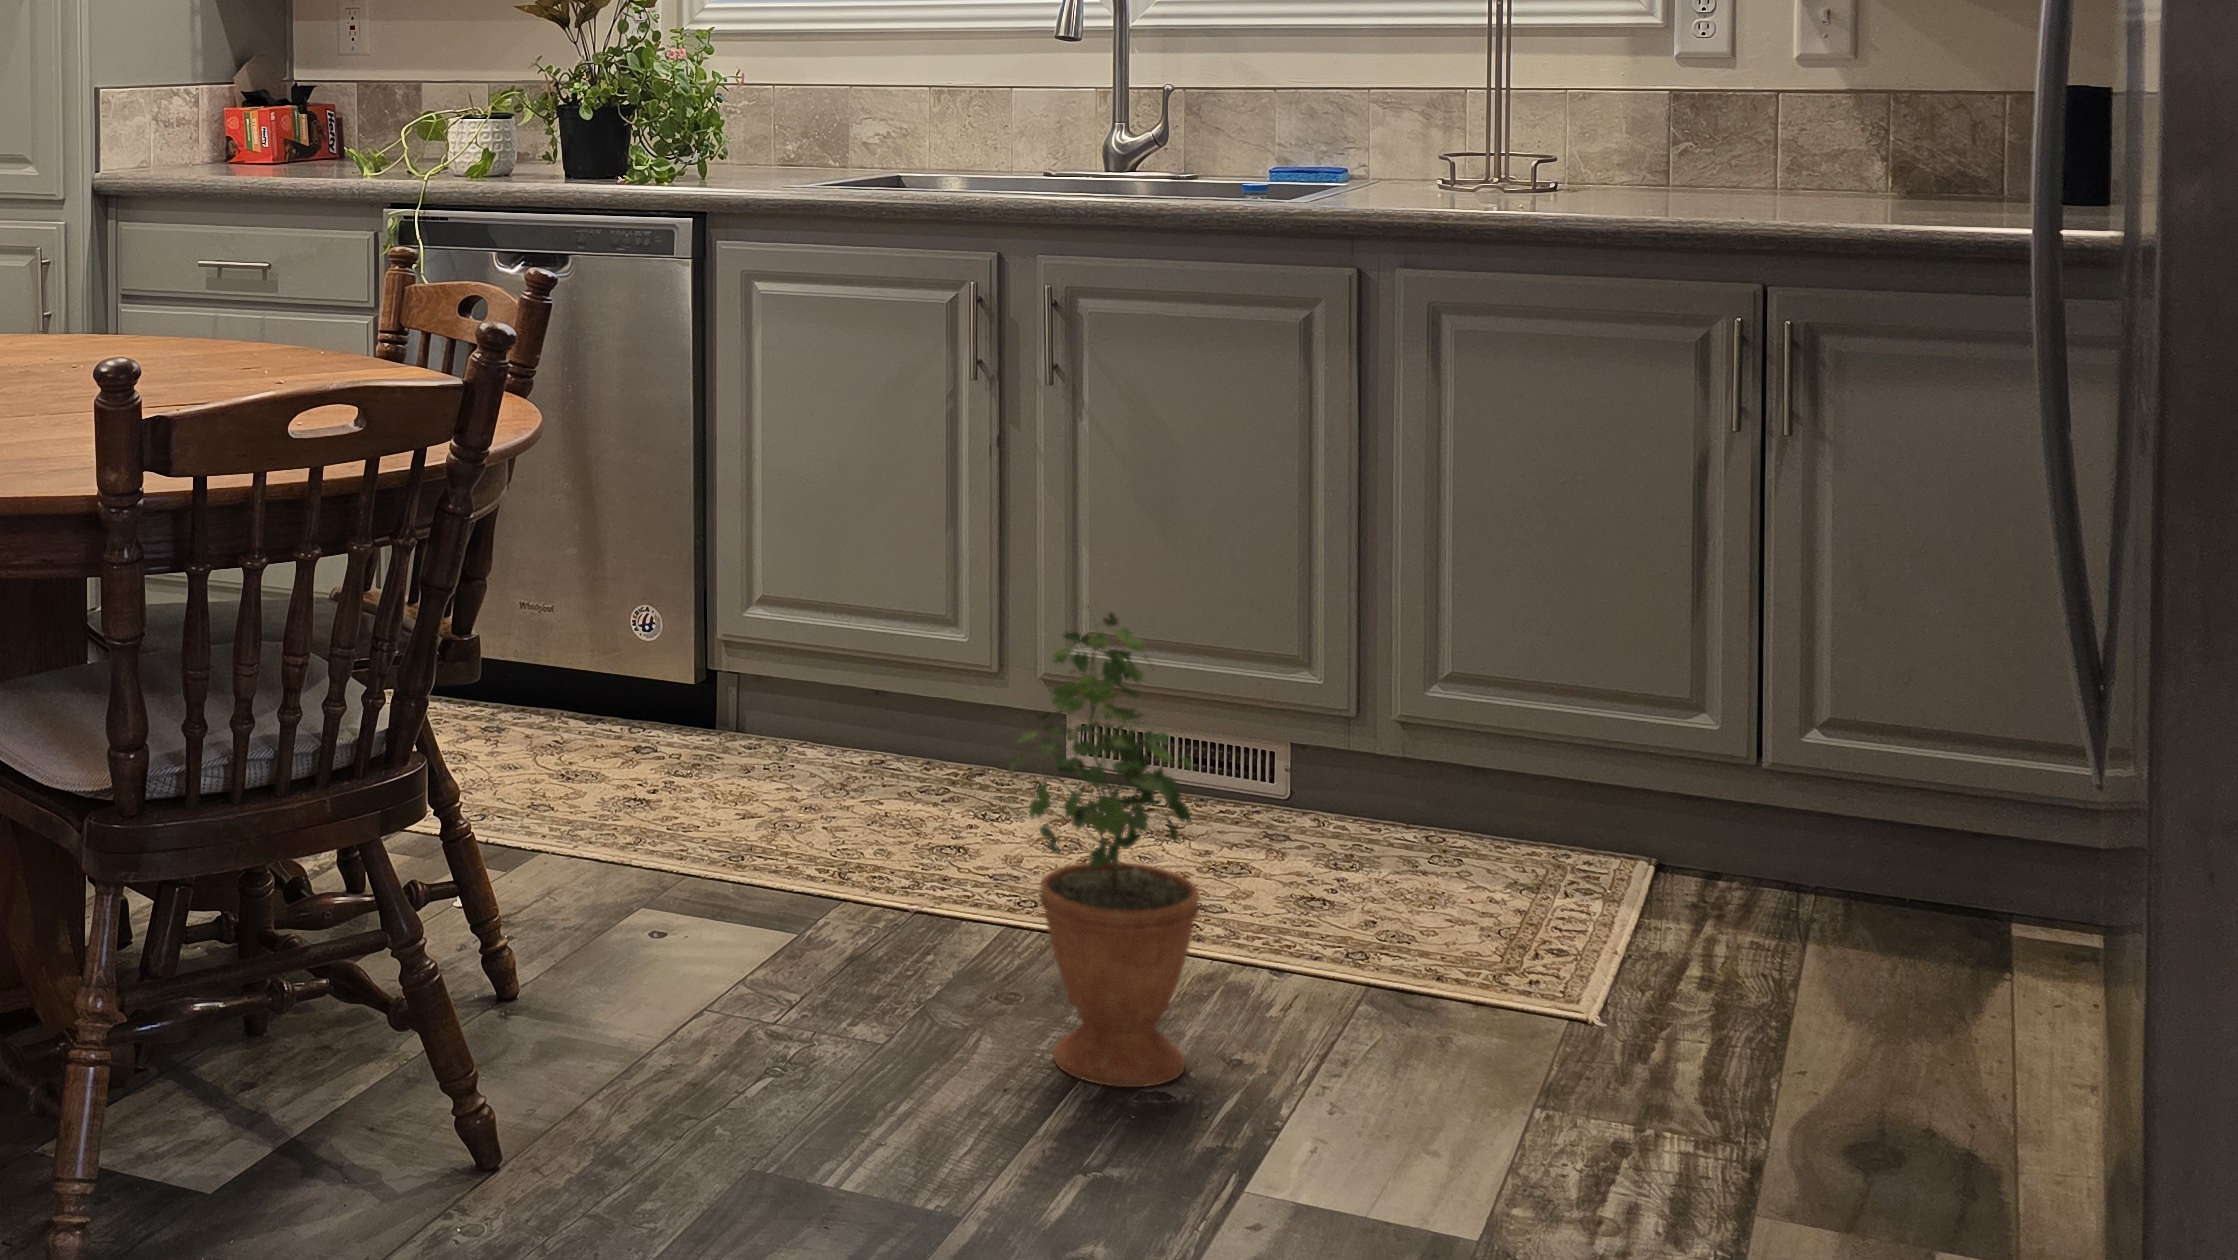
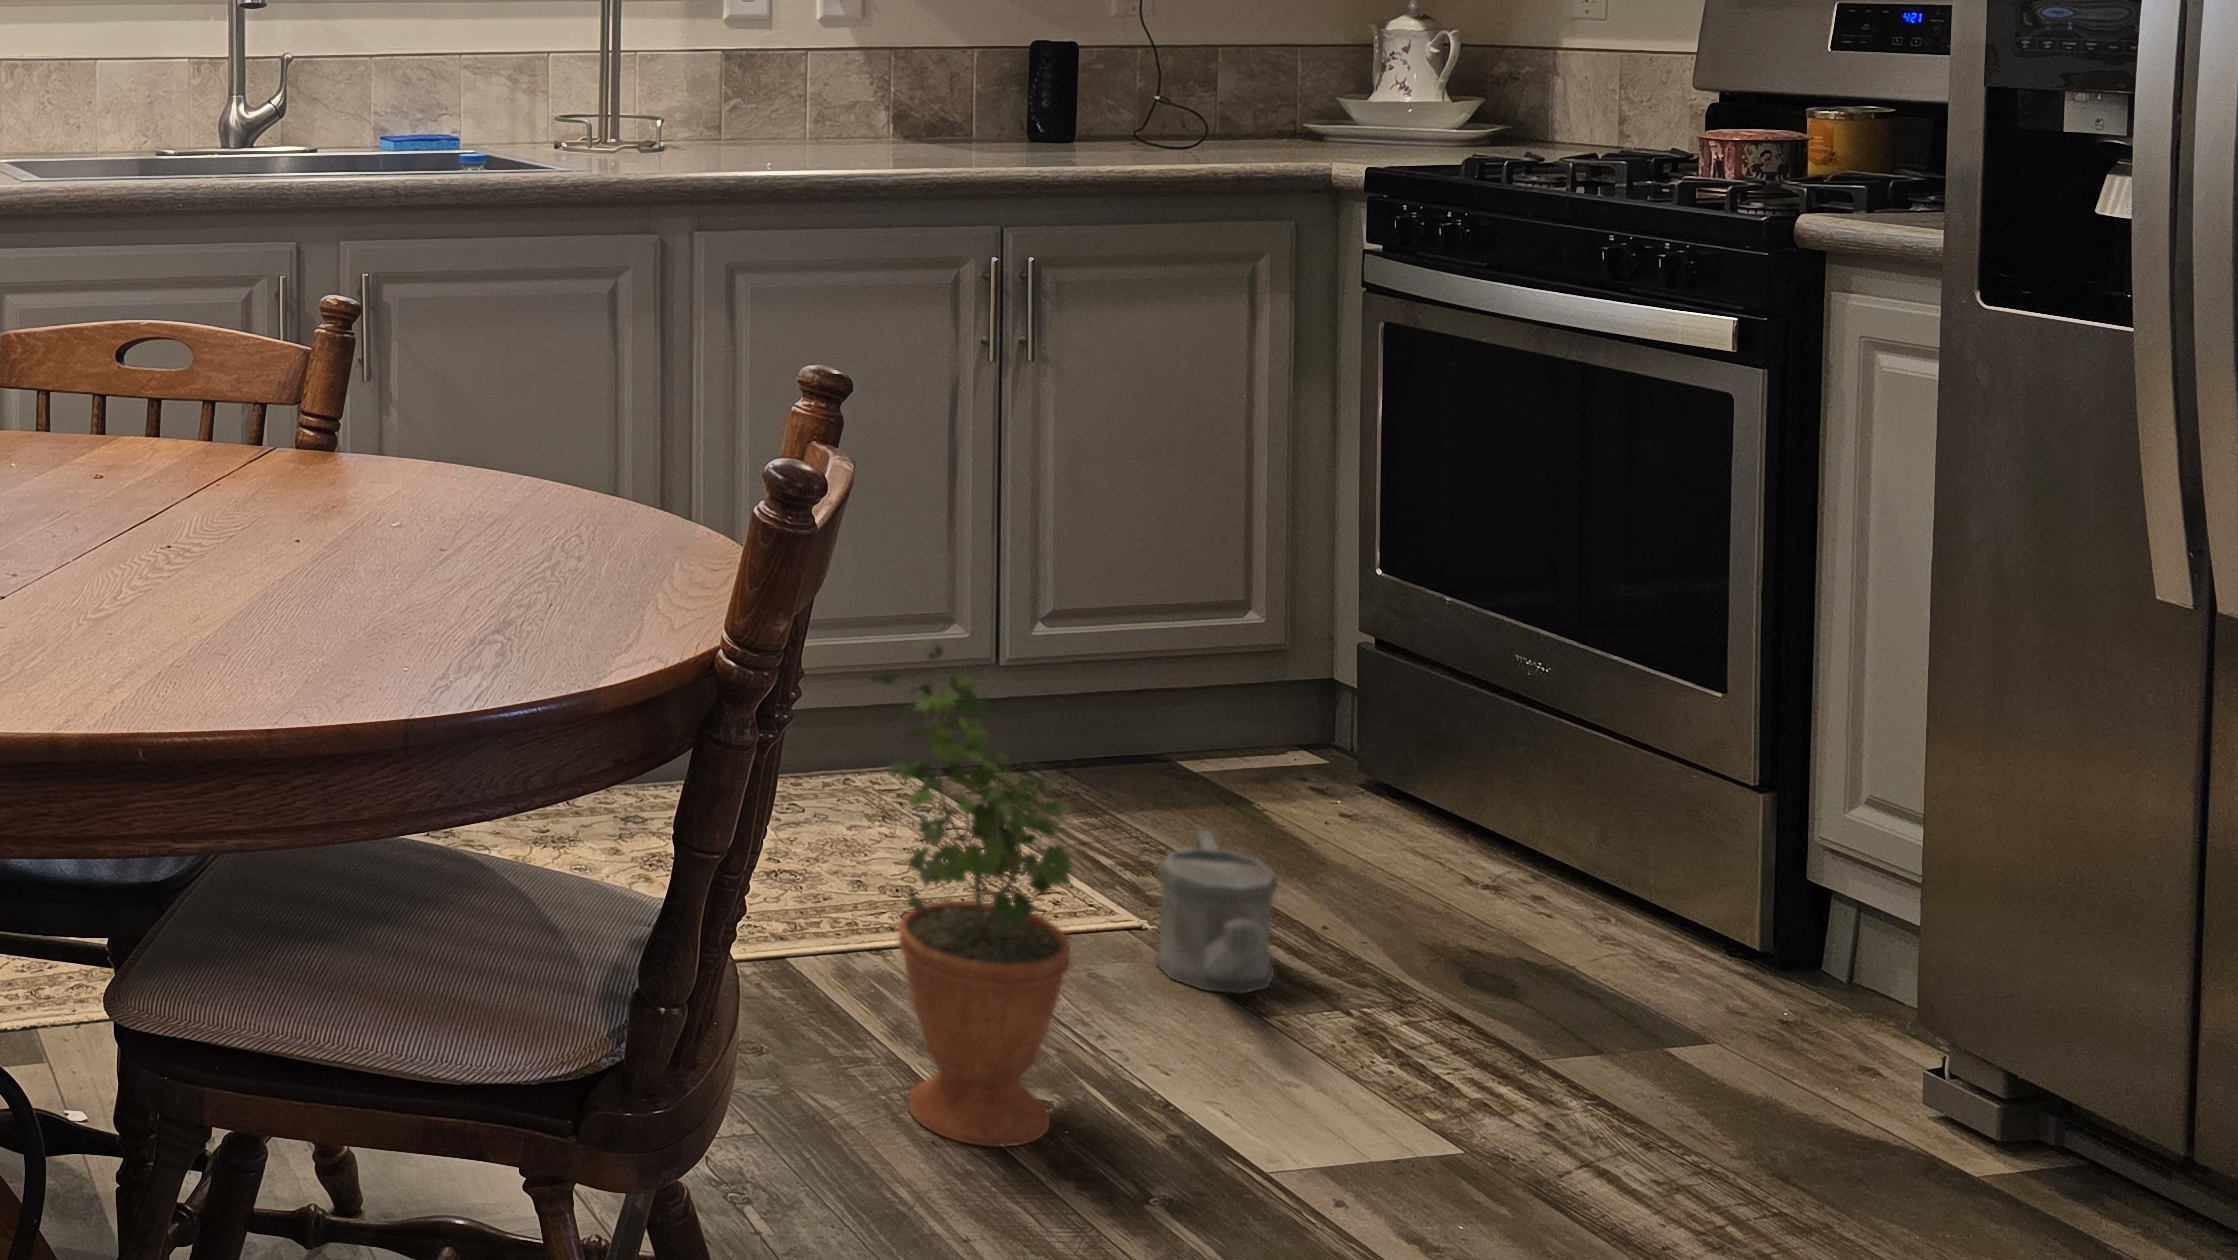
watering can: none [1467,917,1677,1077] -> present [1156,831,1278,994]

